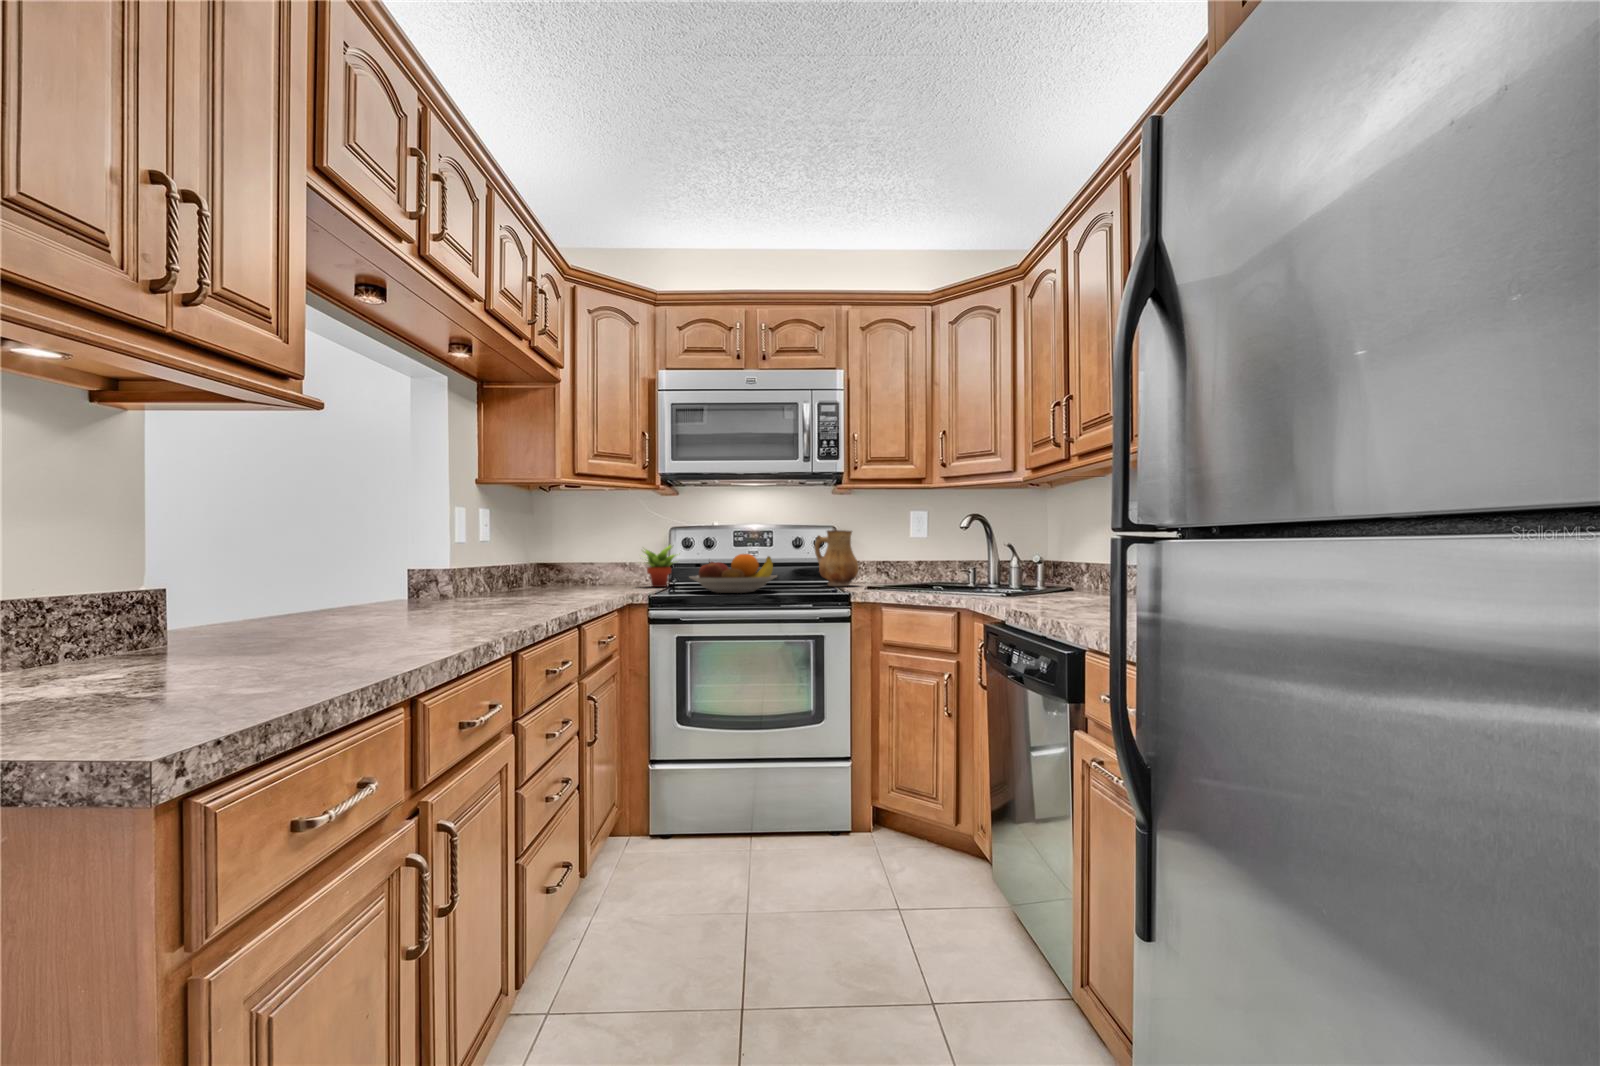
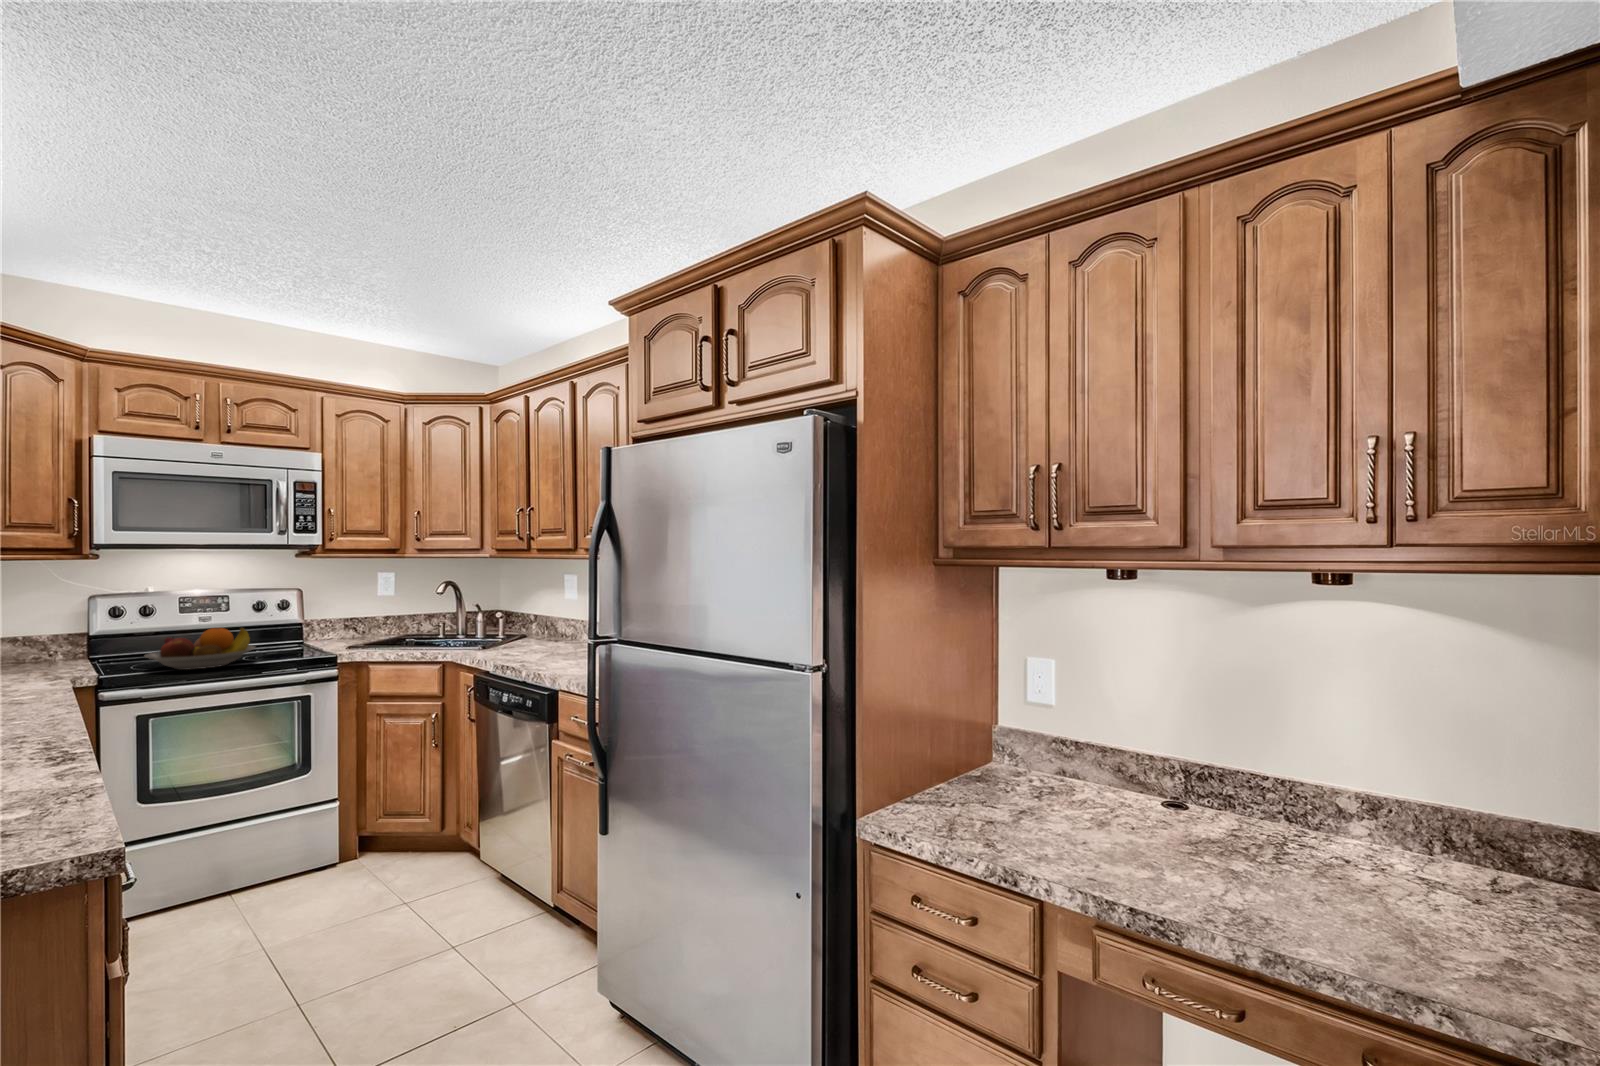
ceramic pitcher: present [814,530,859,586] -> none [279,593,329,647]
succulent plant: present [643,545,678,587] -> none [44,618,109,668]

